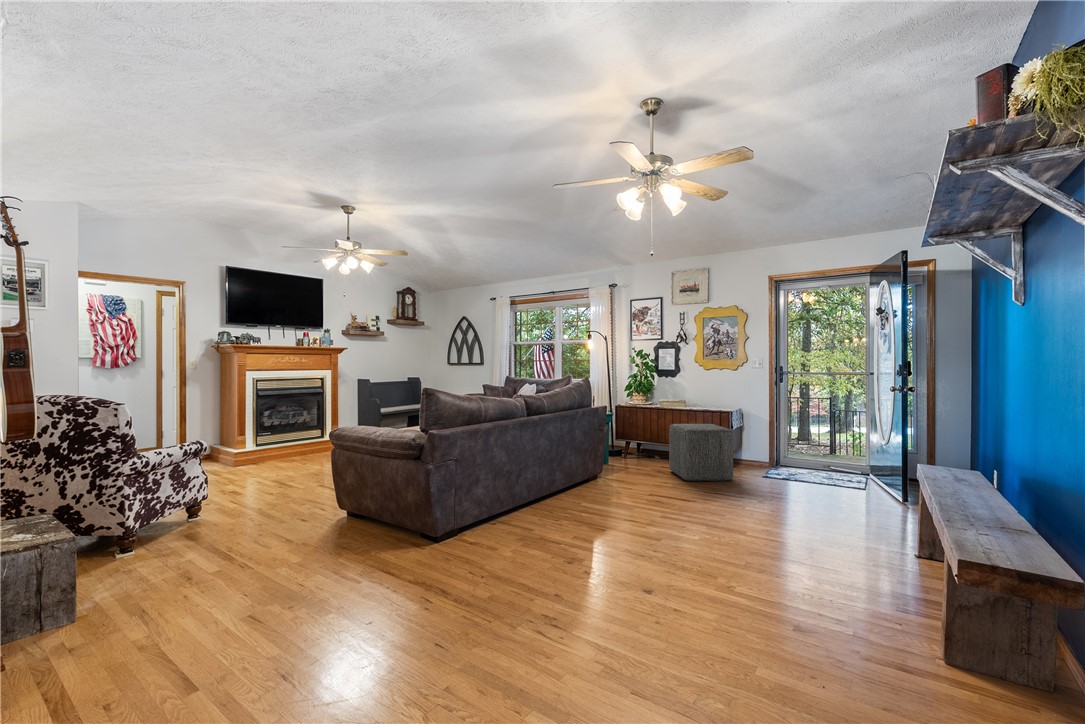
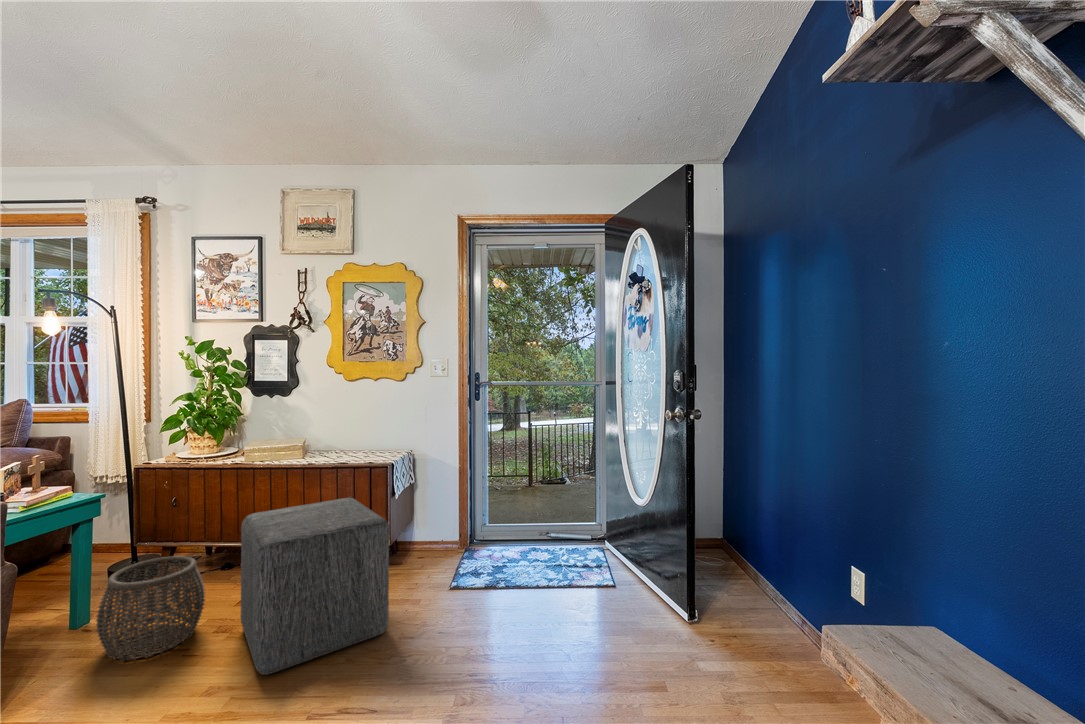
woven basket: none [622,439,655,471] -> present [96,556,205,661]

